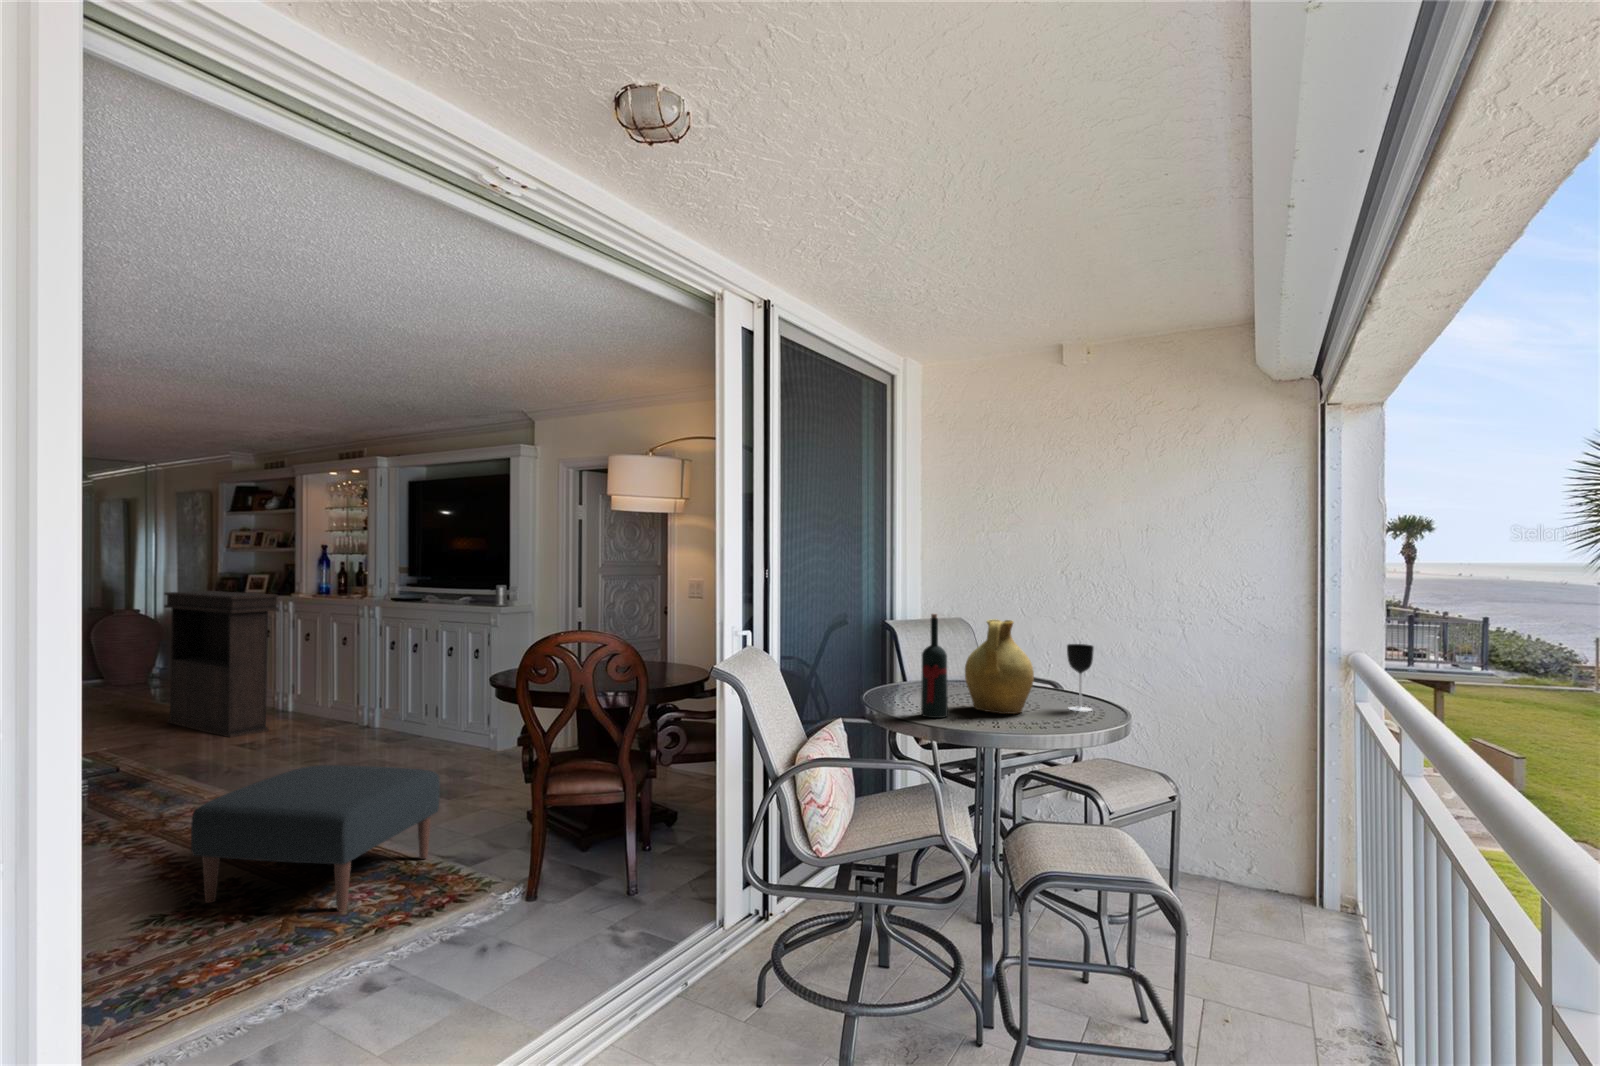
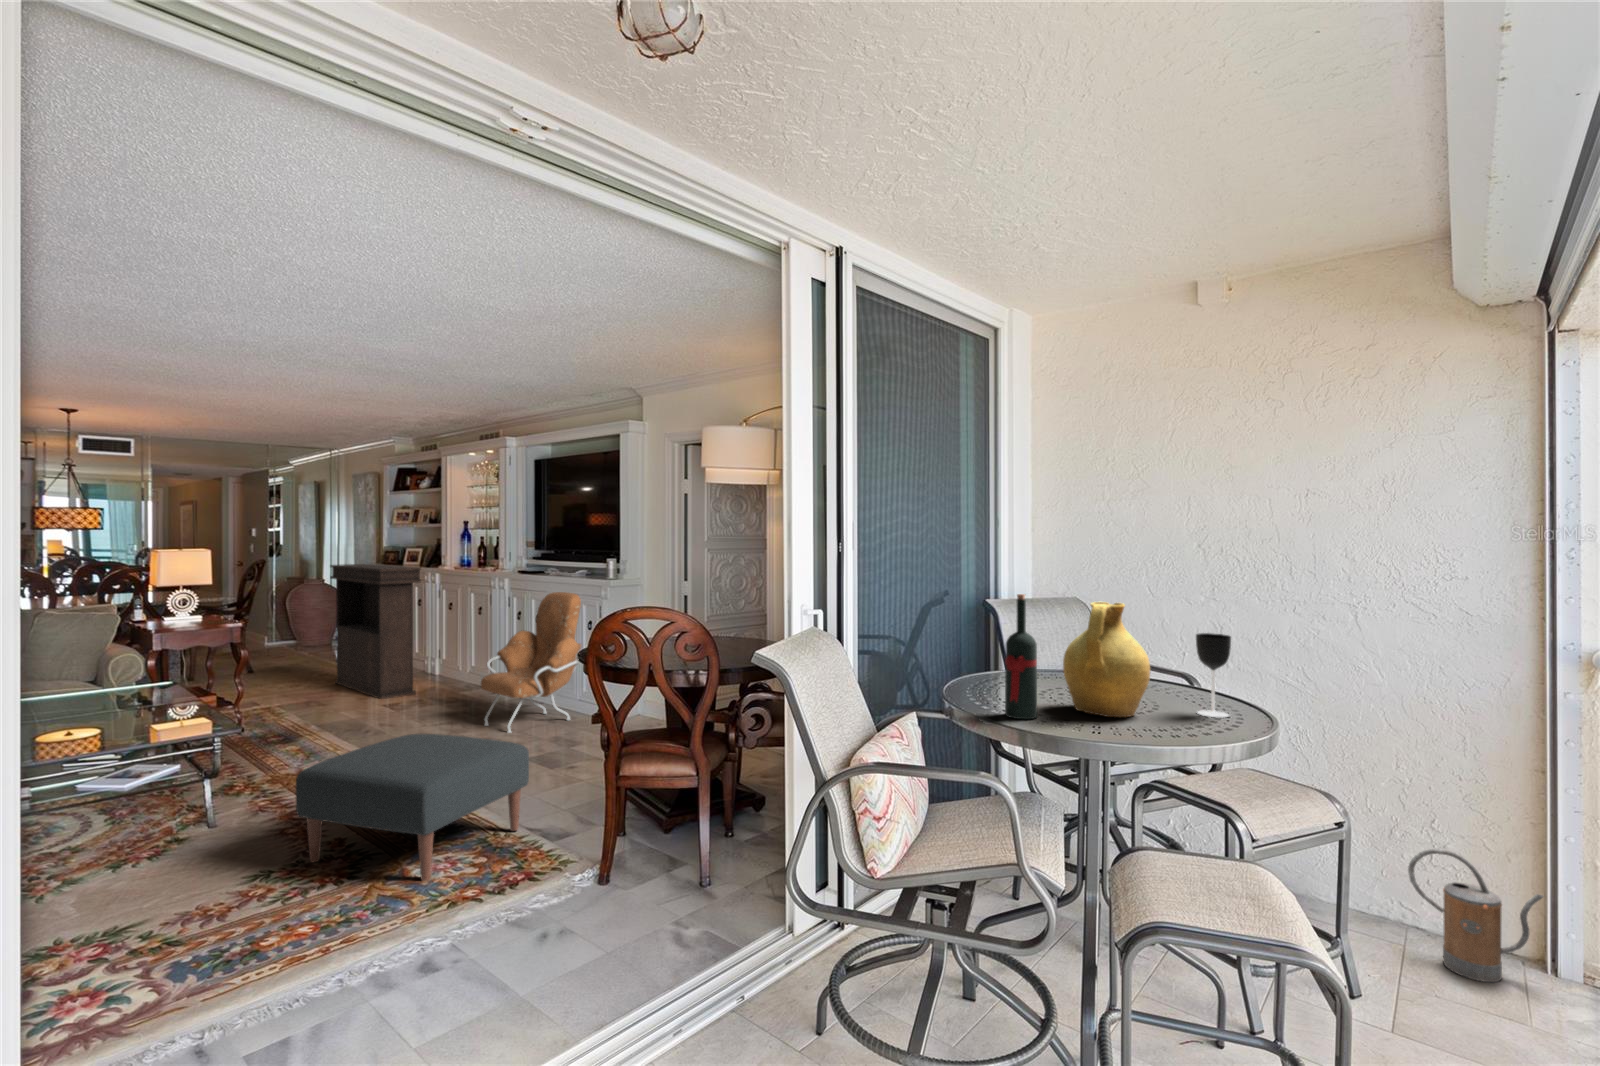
armchair: none [355,619,466,766] -> present [481,592,581,733]
watering can: none [1220,815,1315,917] -> present [1408,849,1543,982]

